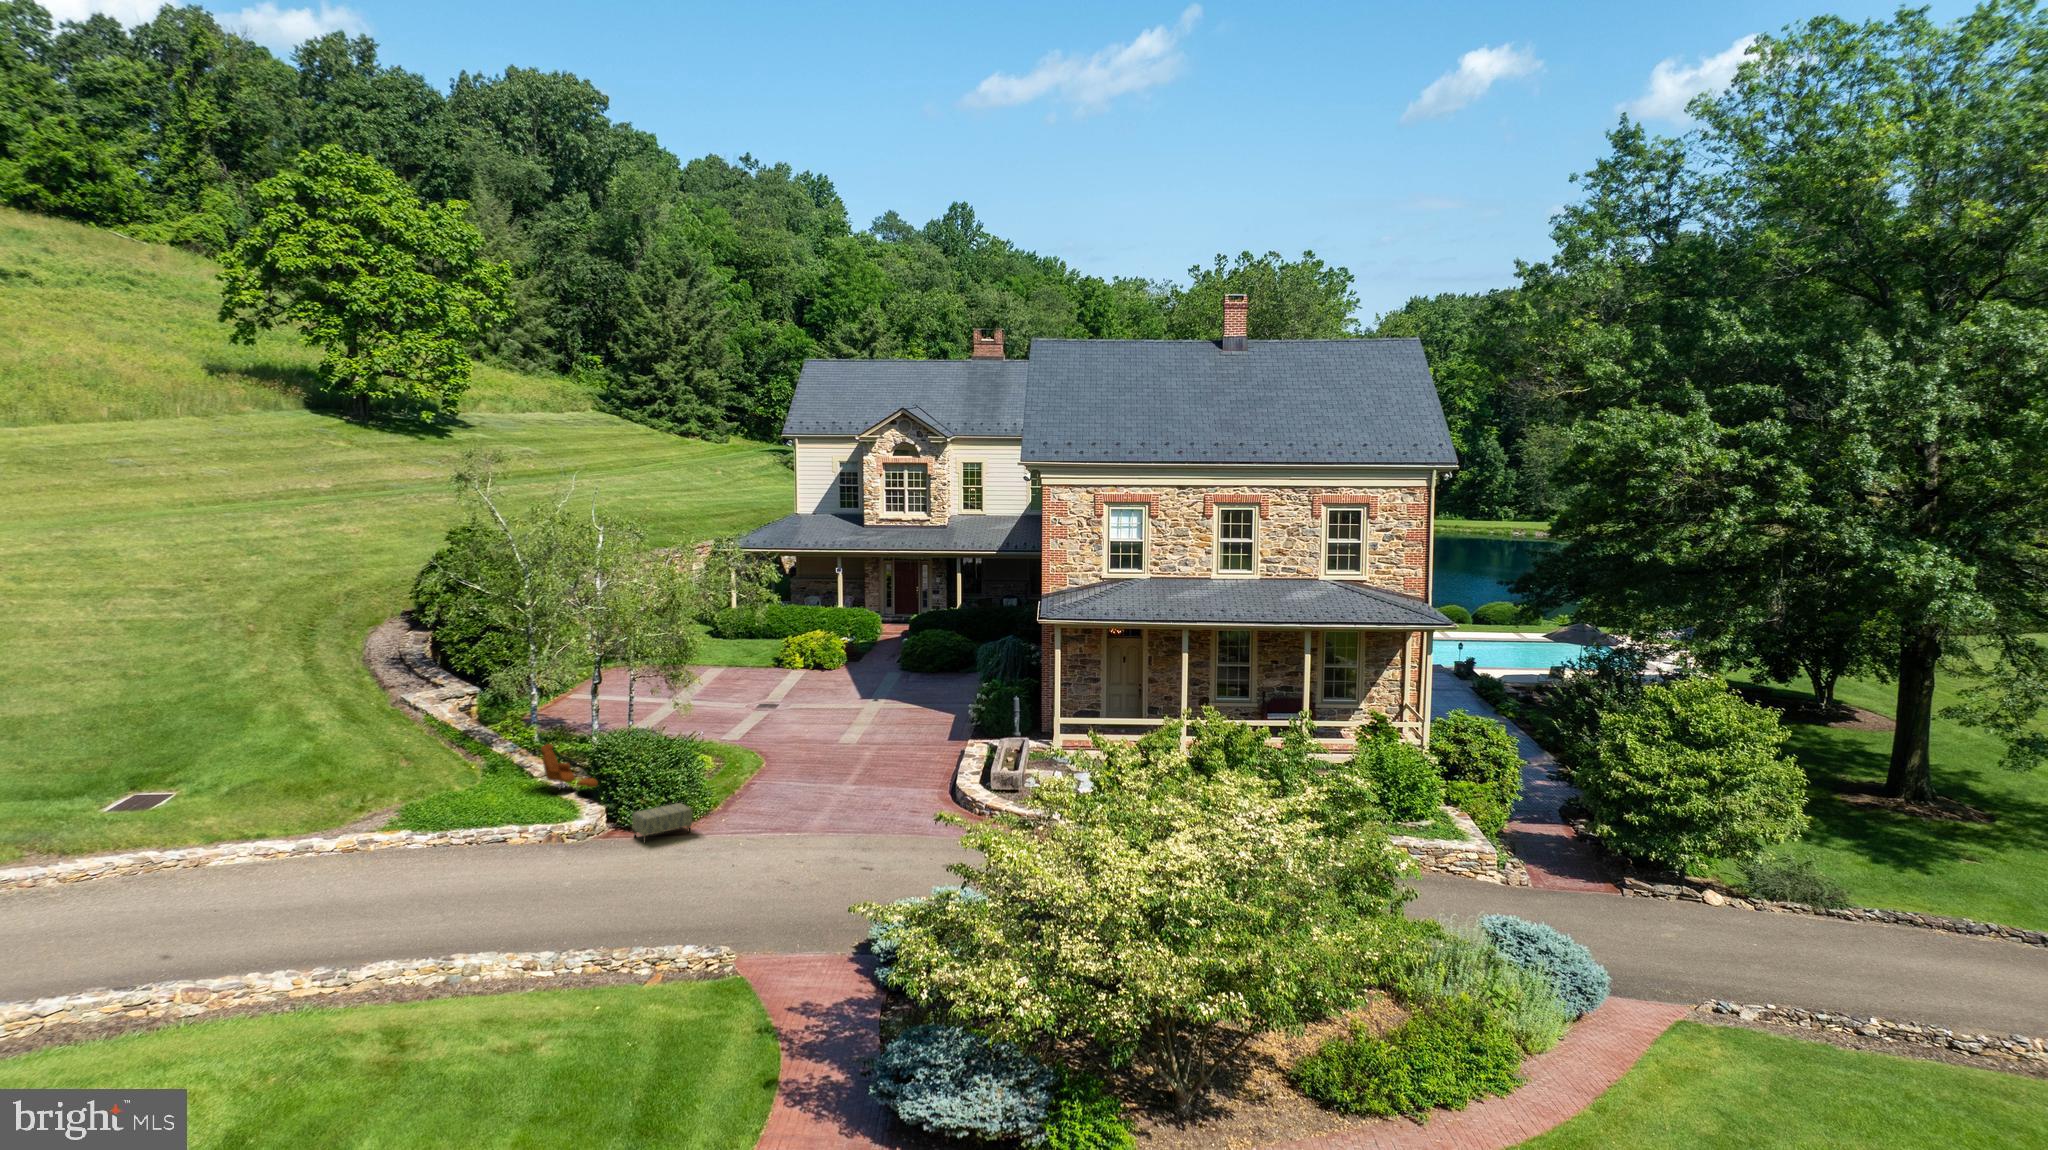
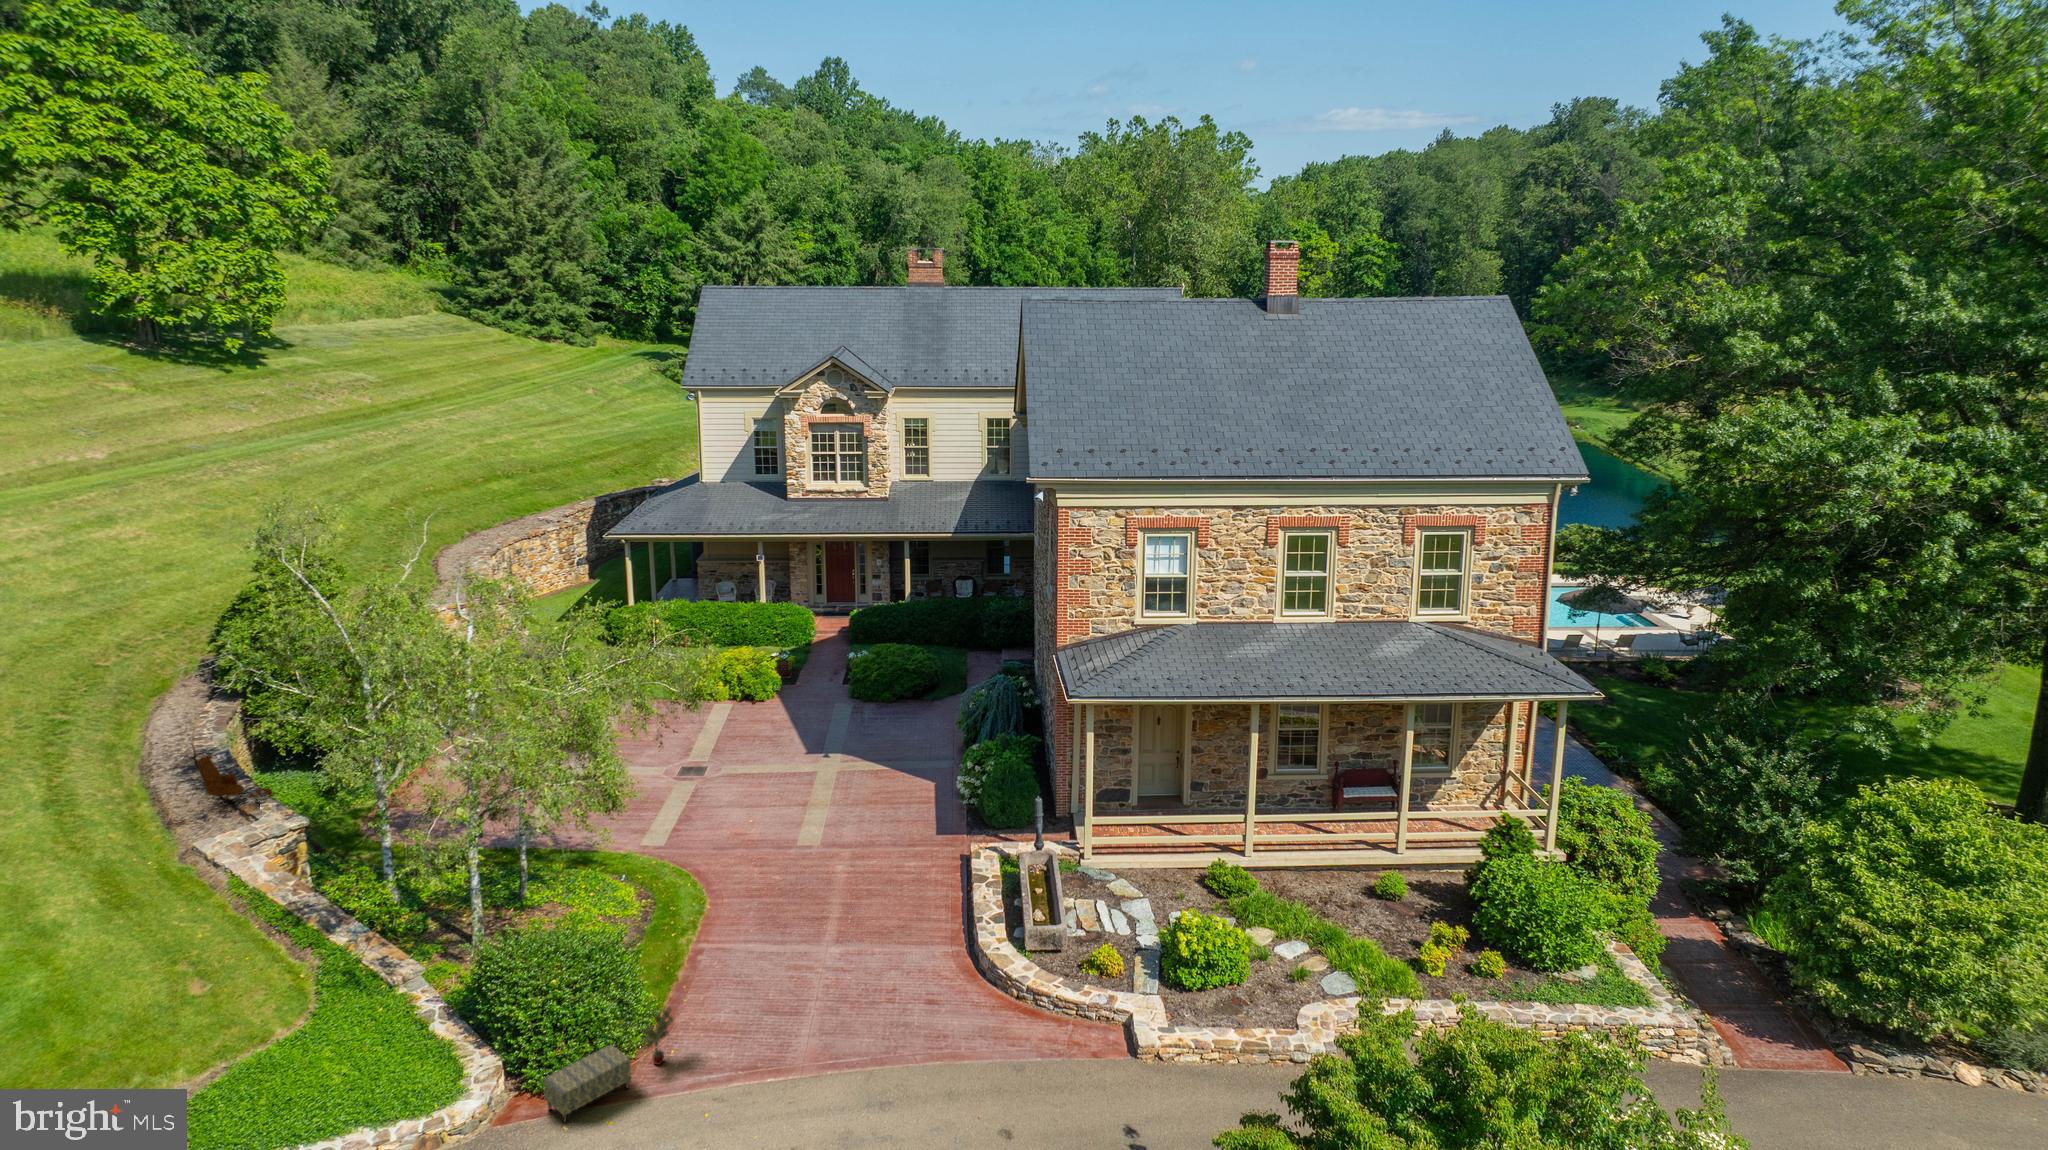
lounge chair: present [541,744,598,795] -> present [197,755,273,805]
potted tree: none [699,783,725,825] -> present [639,1008,673,1065]

